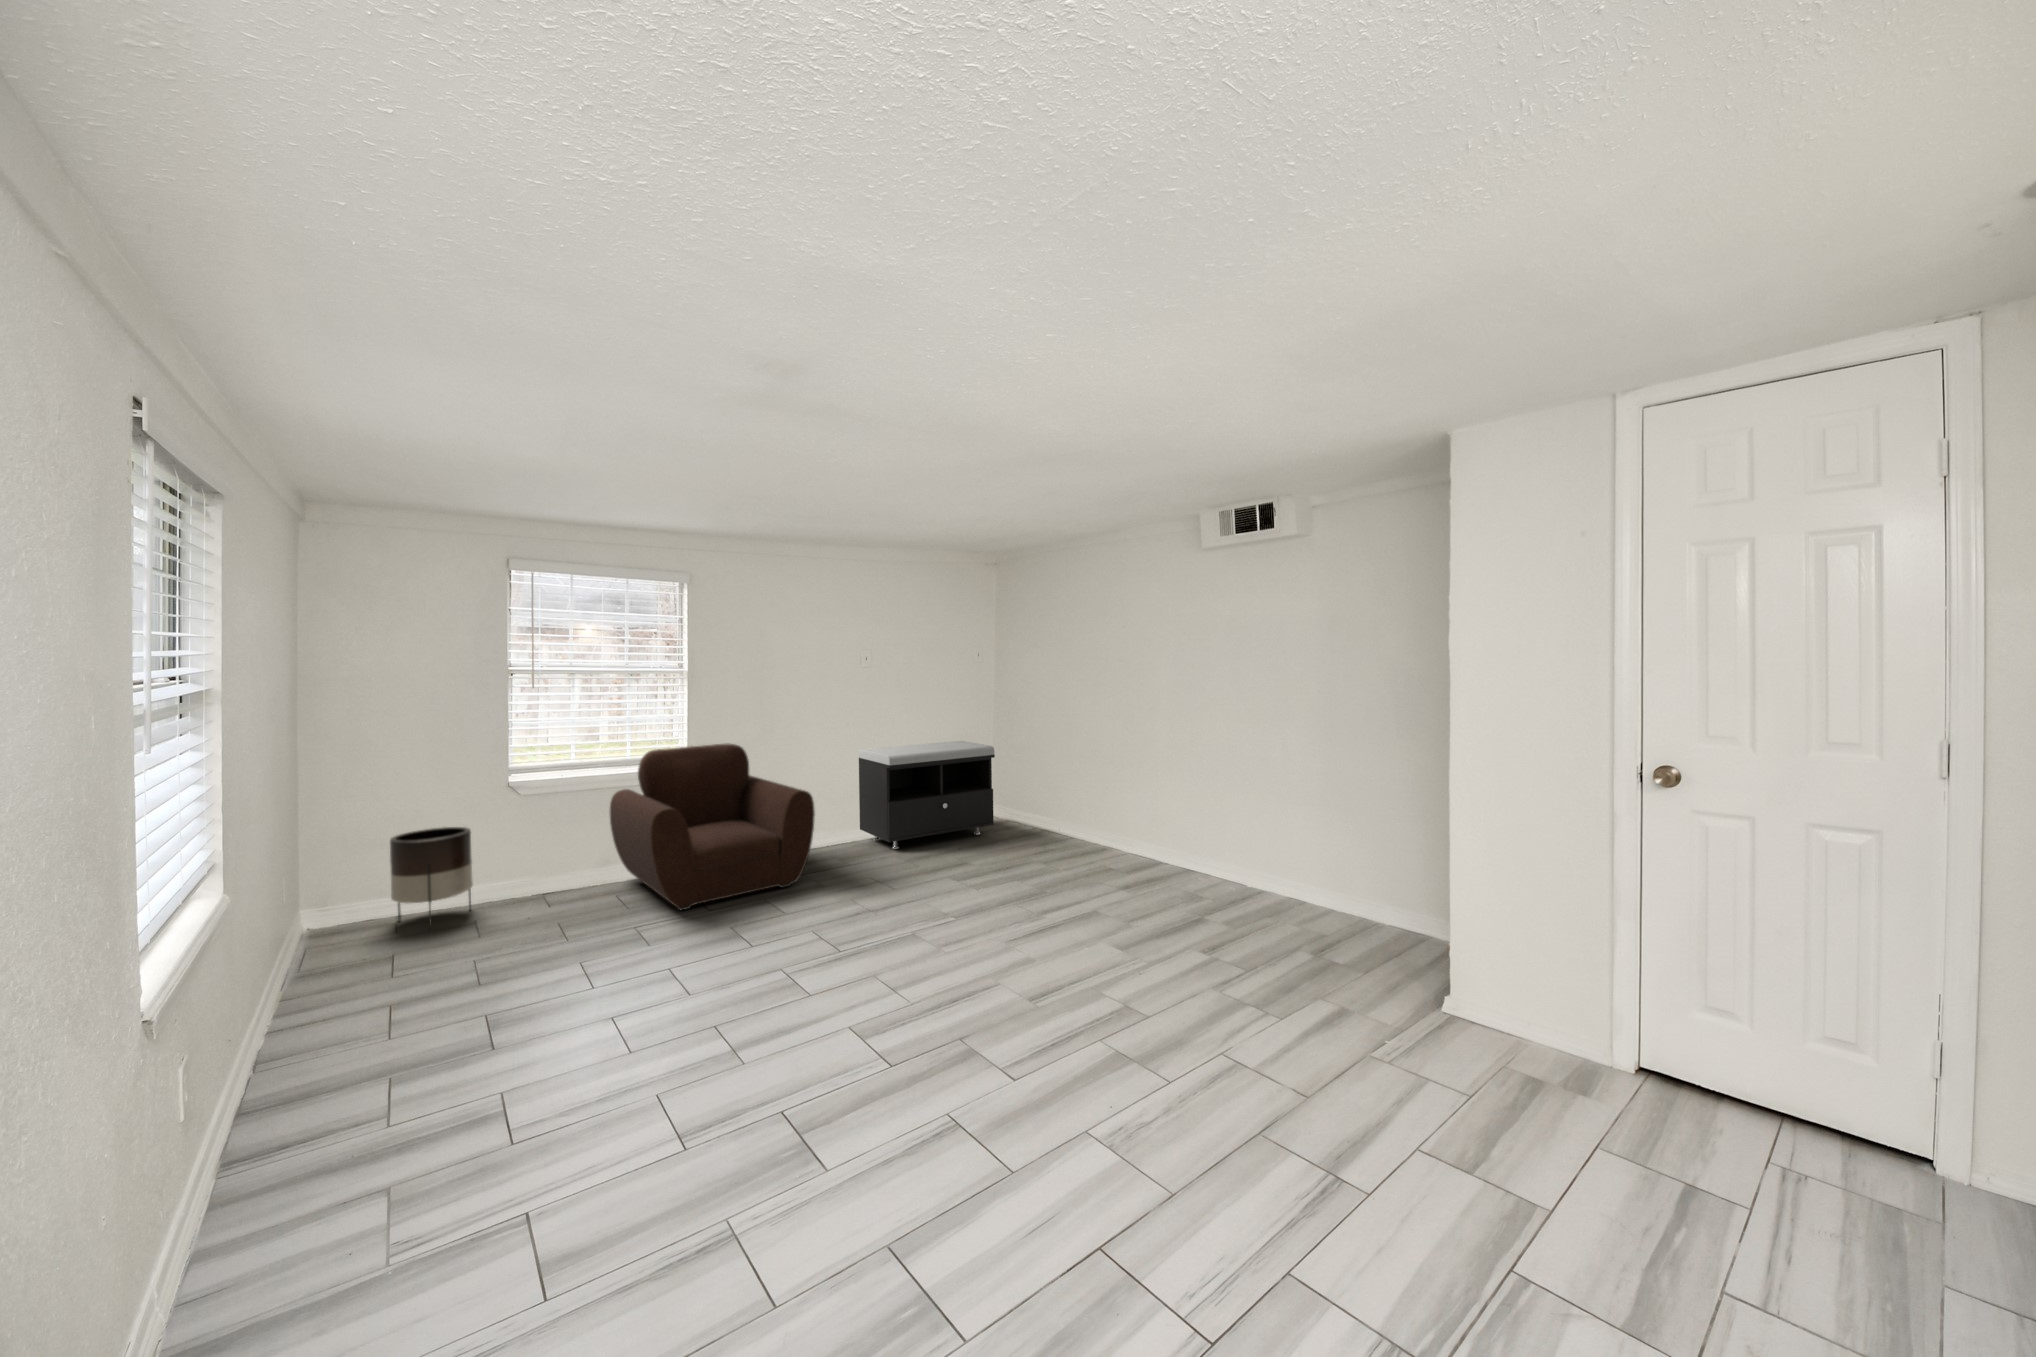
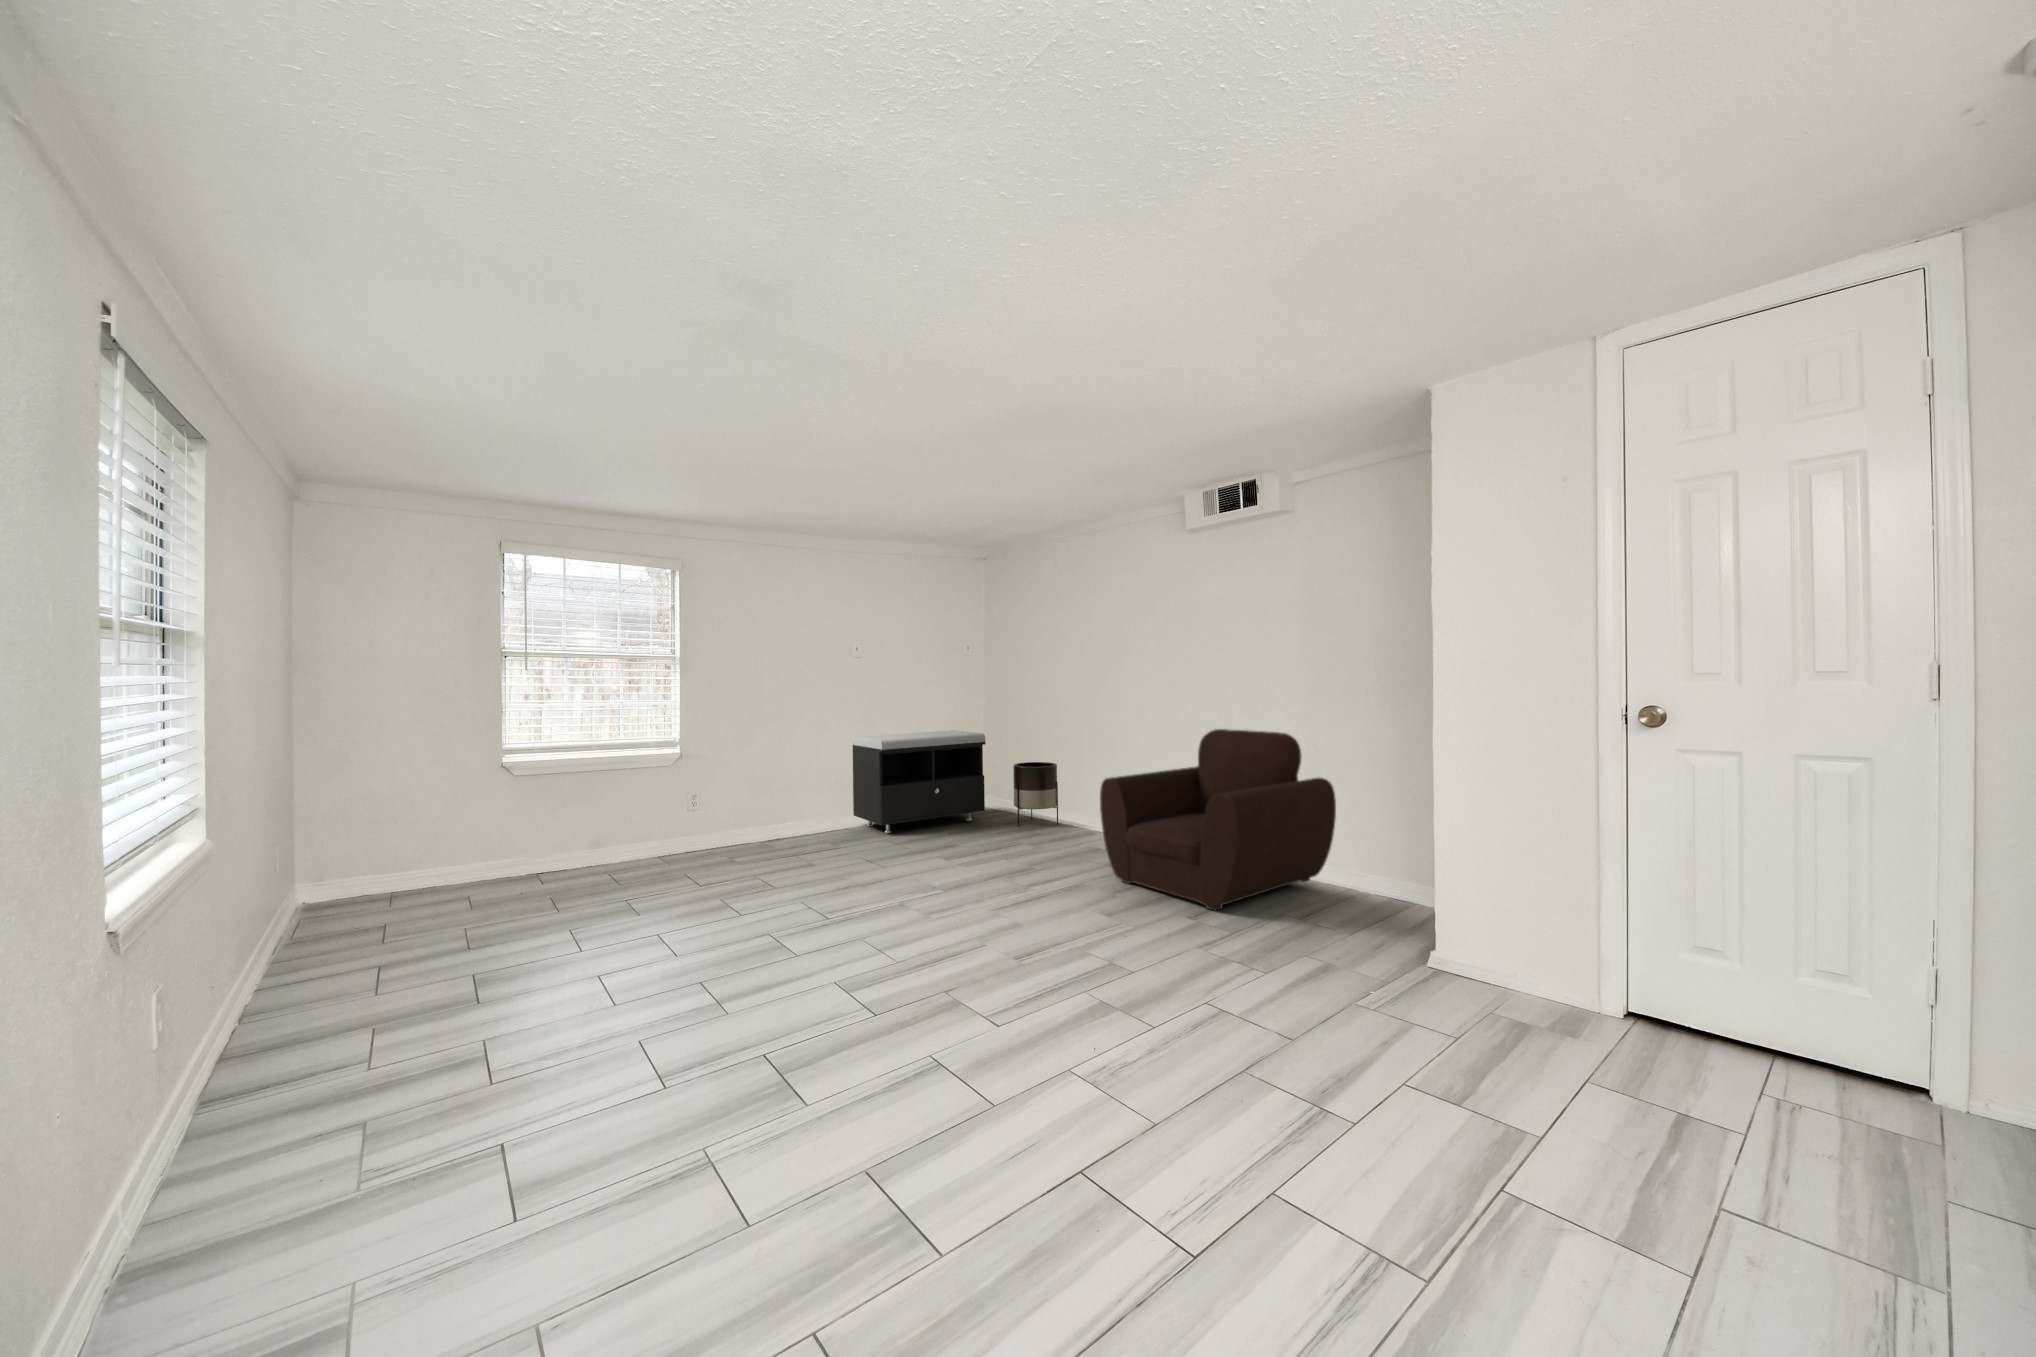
armchair: present [610,743,815,910] -> present [1100,729,1336,910]
planter: present [390,827,473,929] -> present [1013,762,1058,827]

